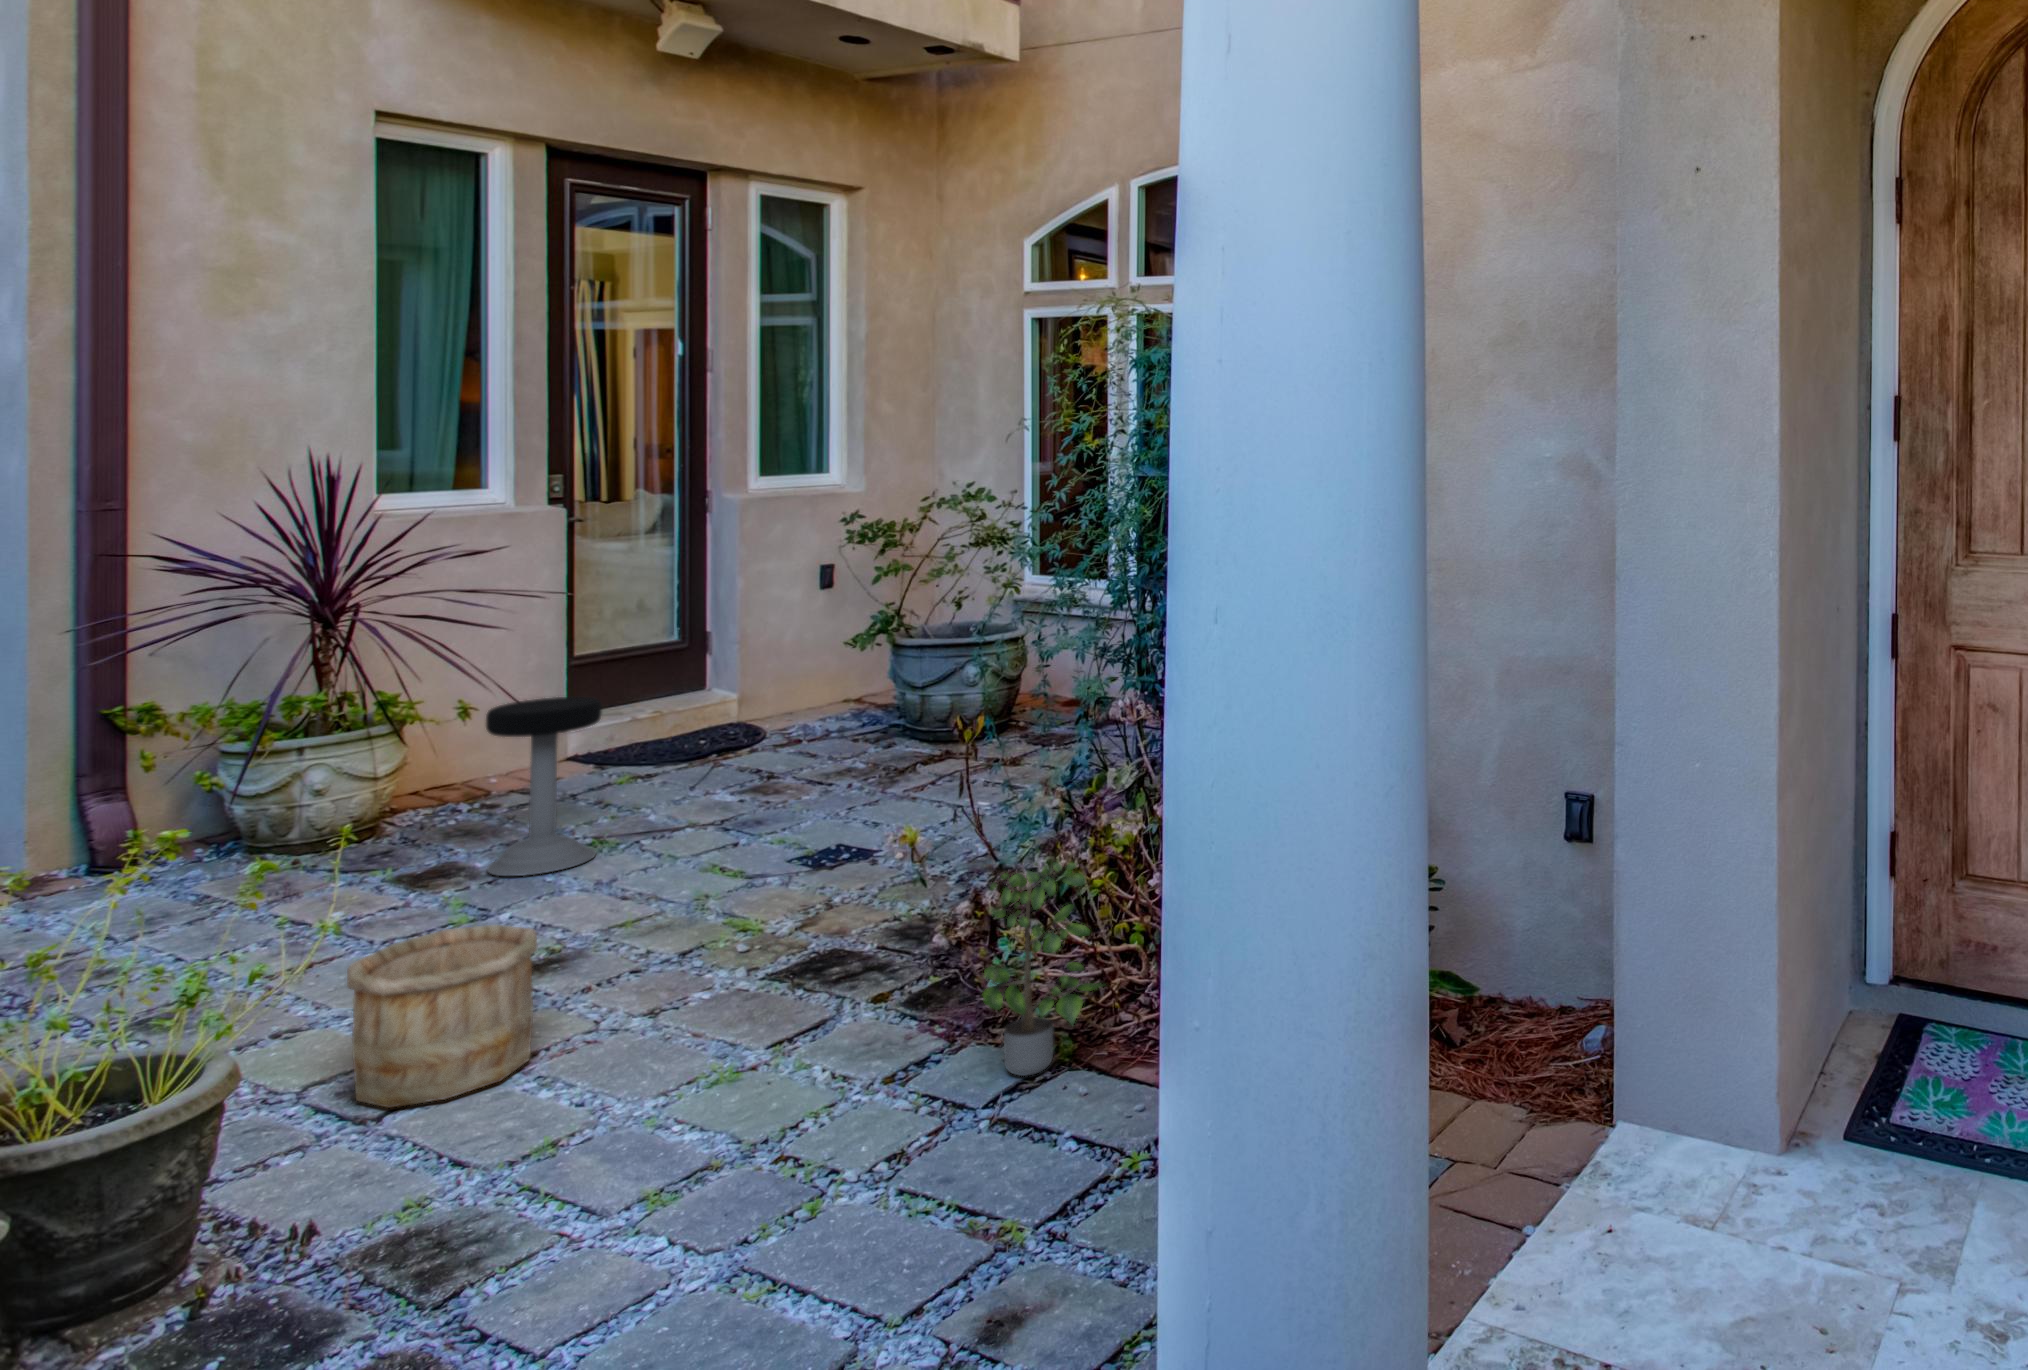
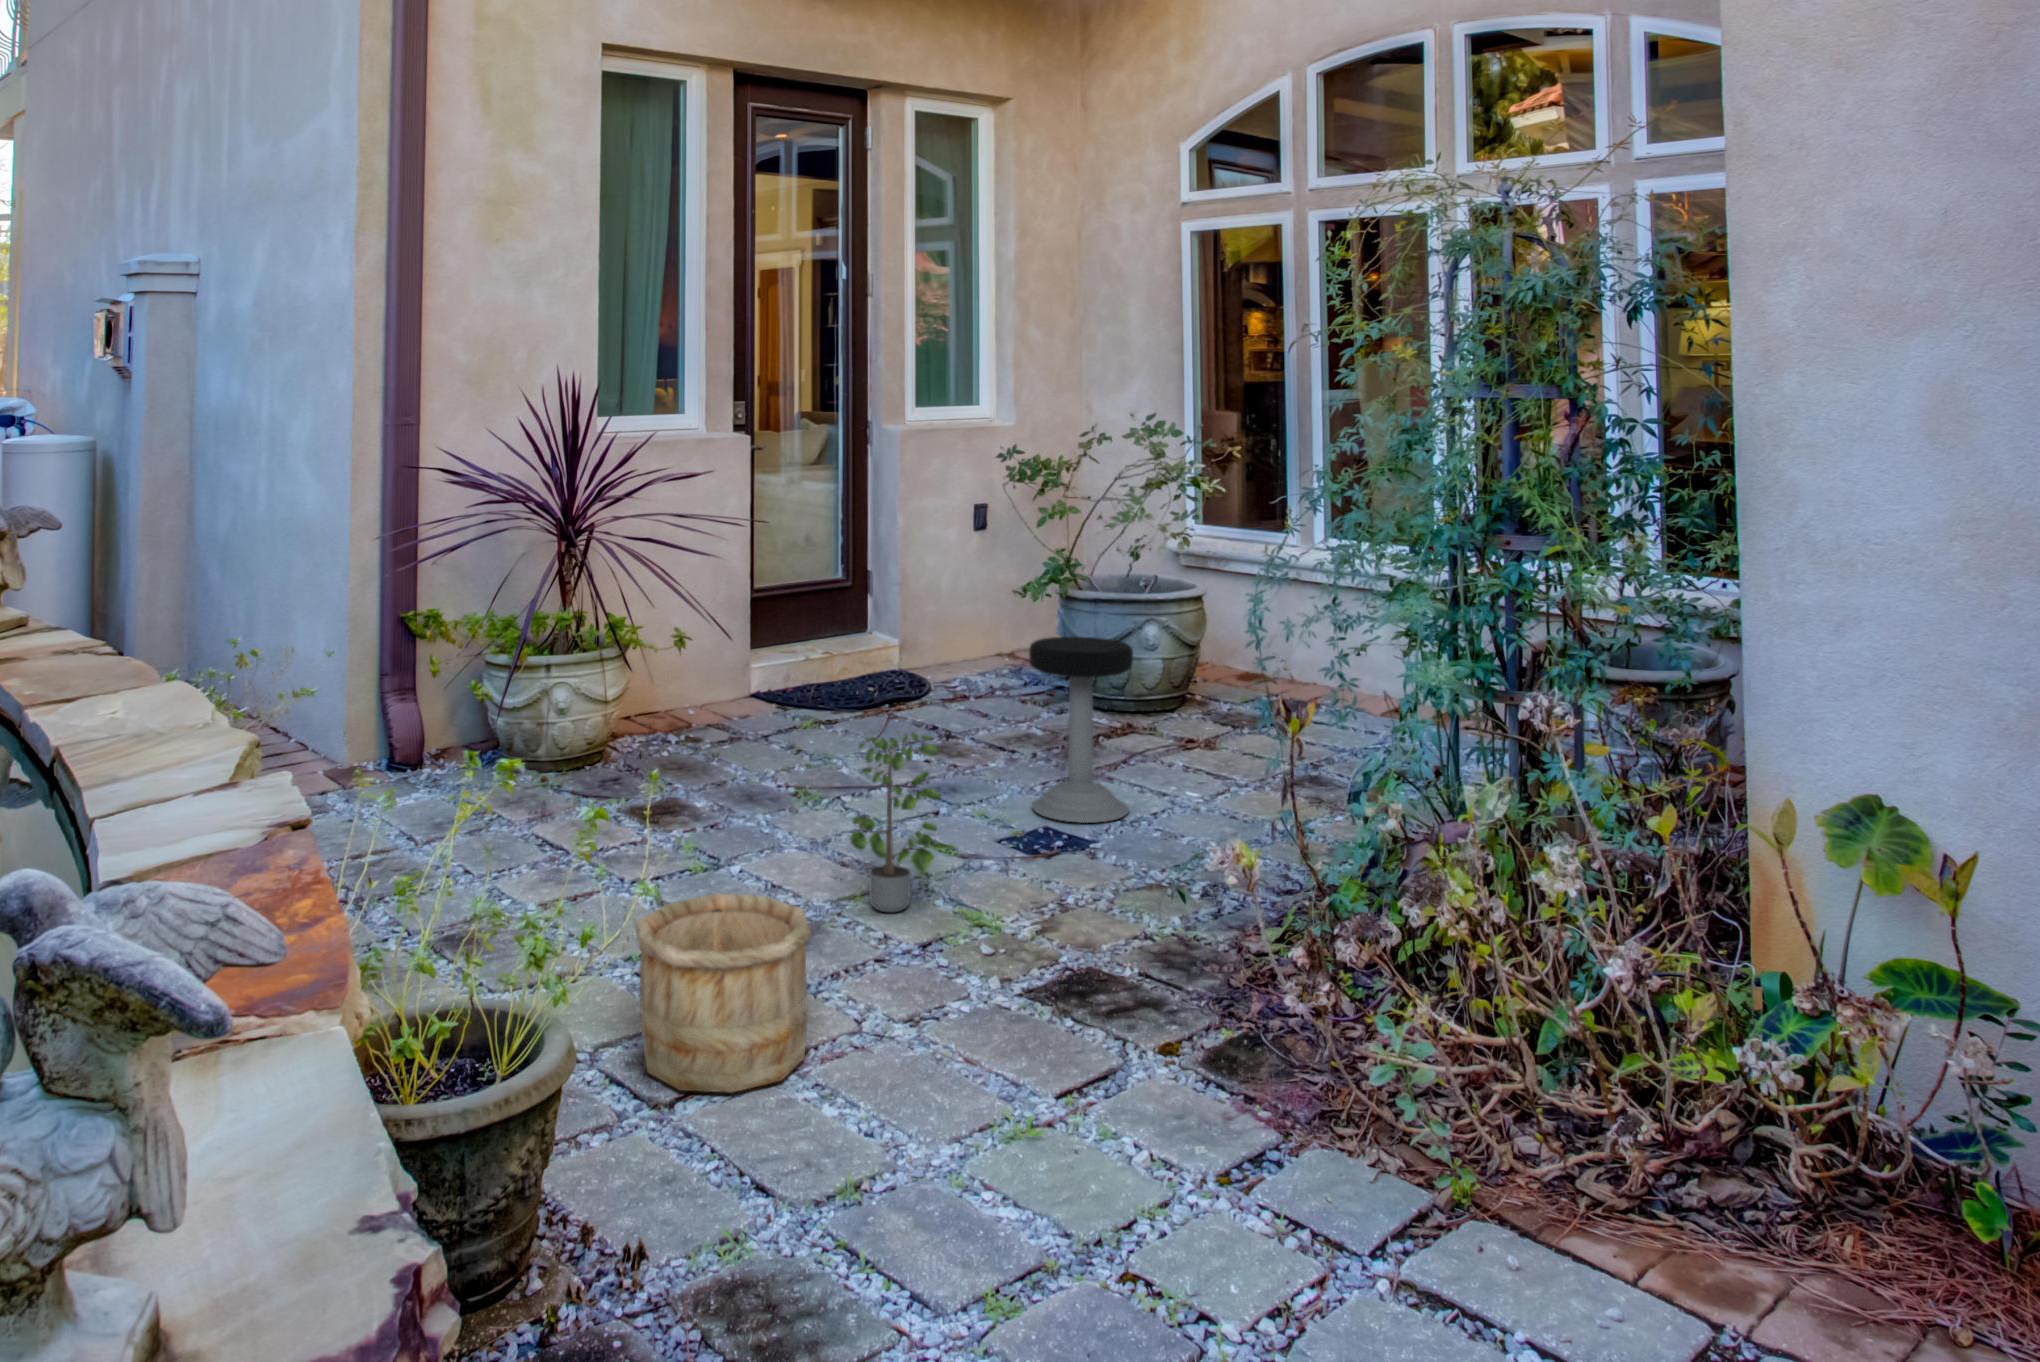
stool: present [486,696,602,876] -> present [1029,637,1133,823]
potted plant: present [983,862,1103,1076] -> present [850,731,952,912]

